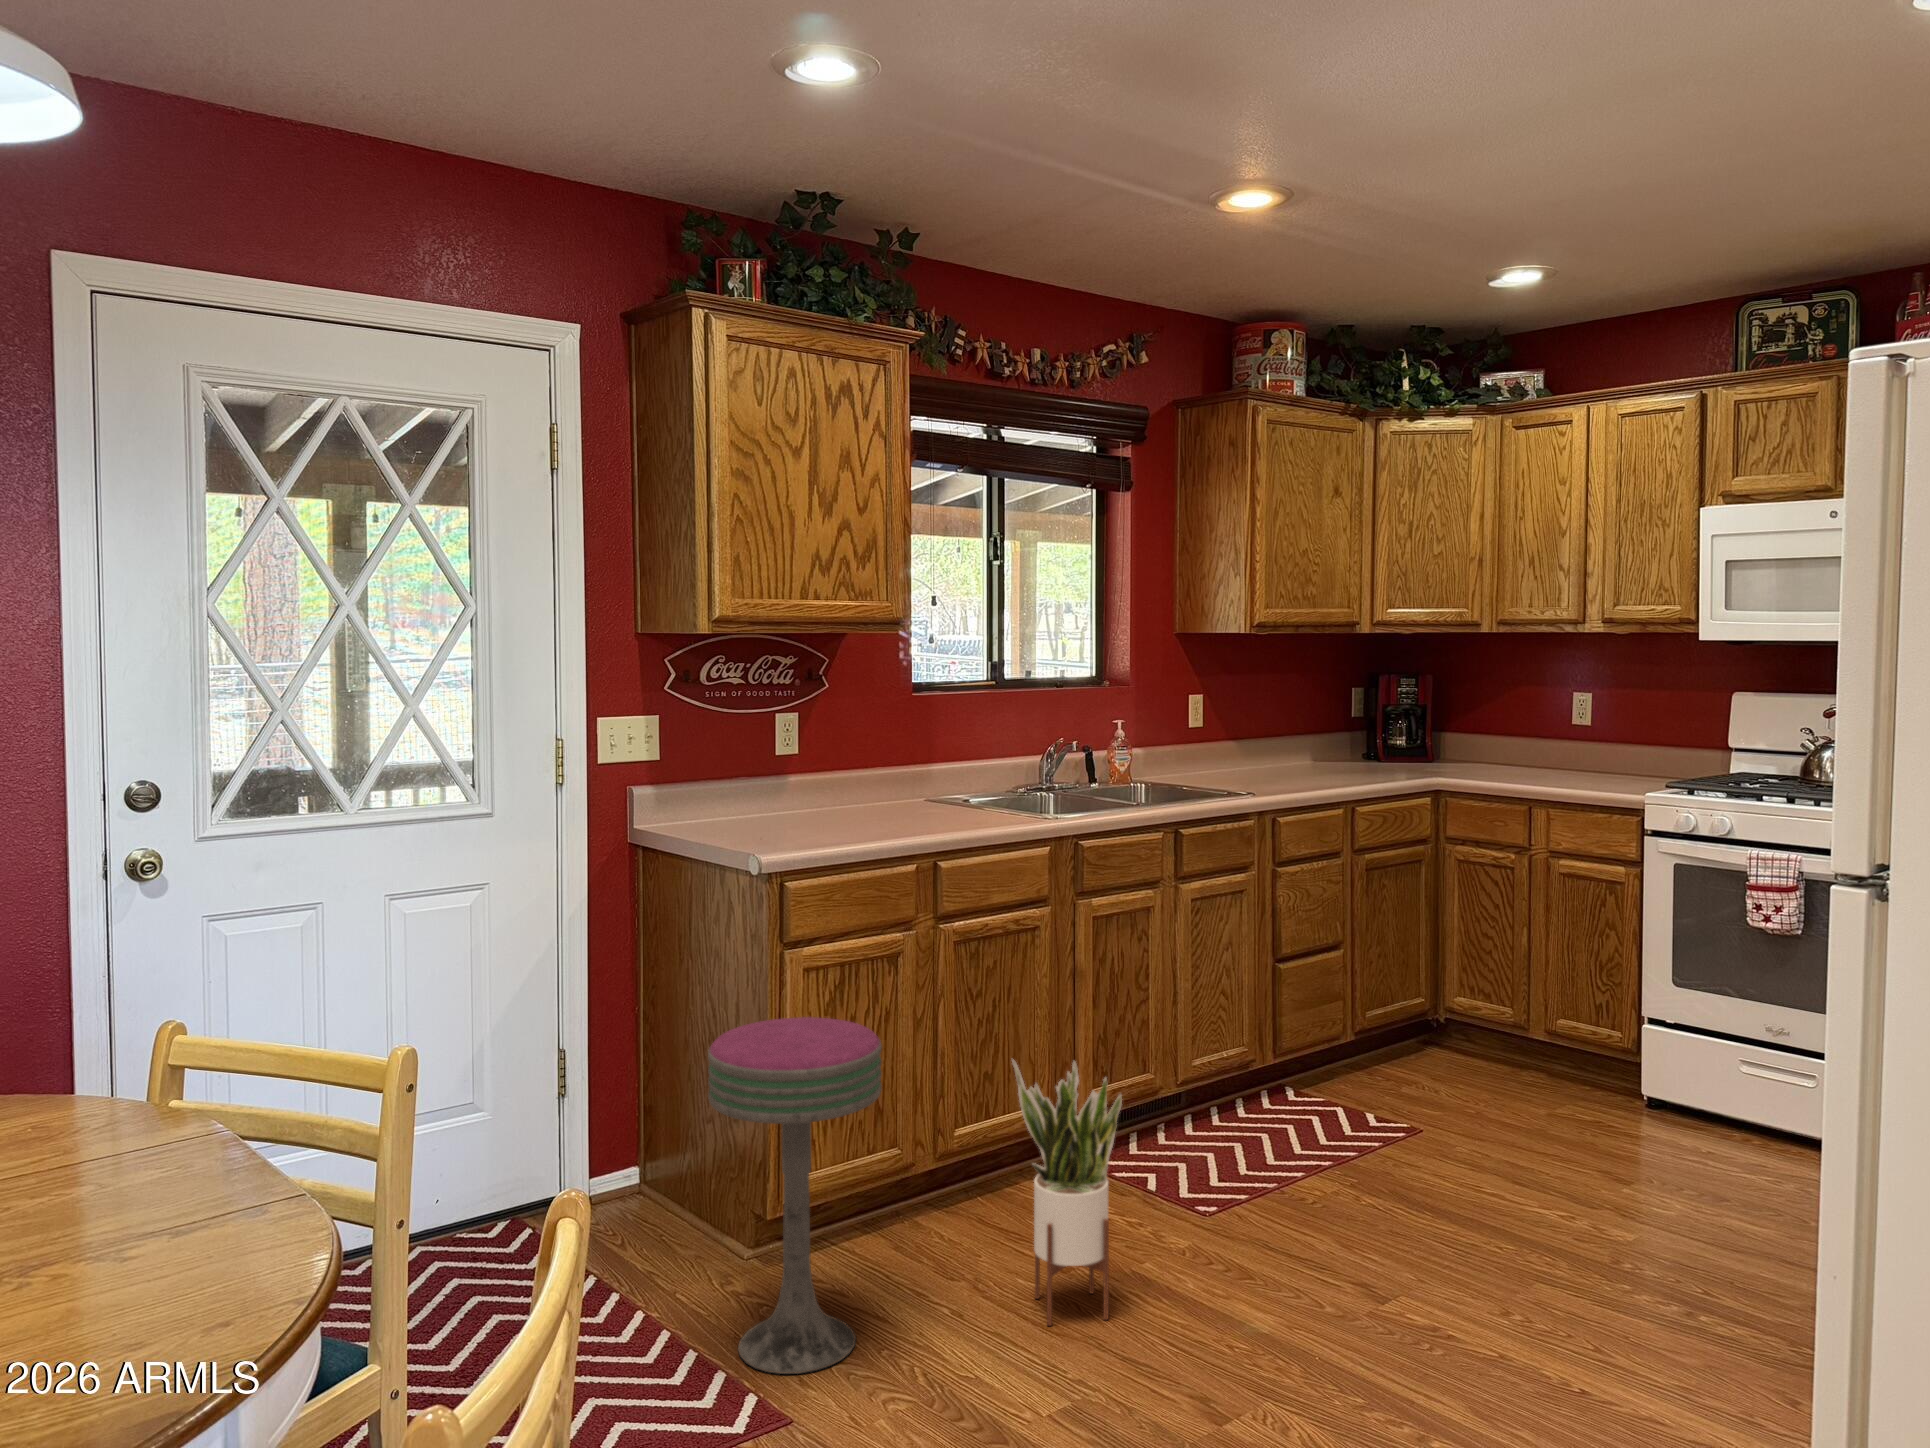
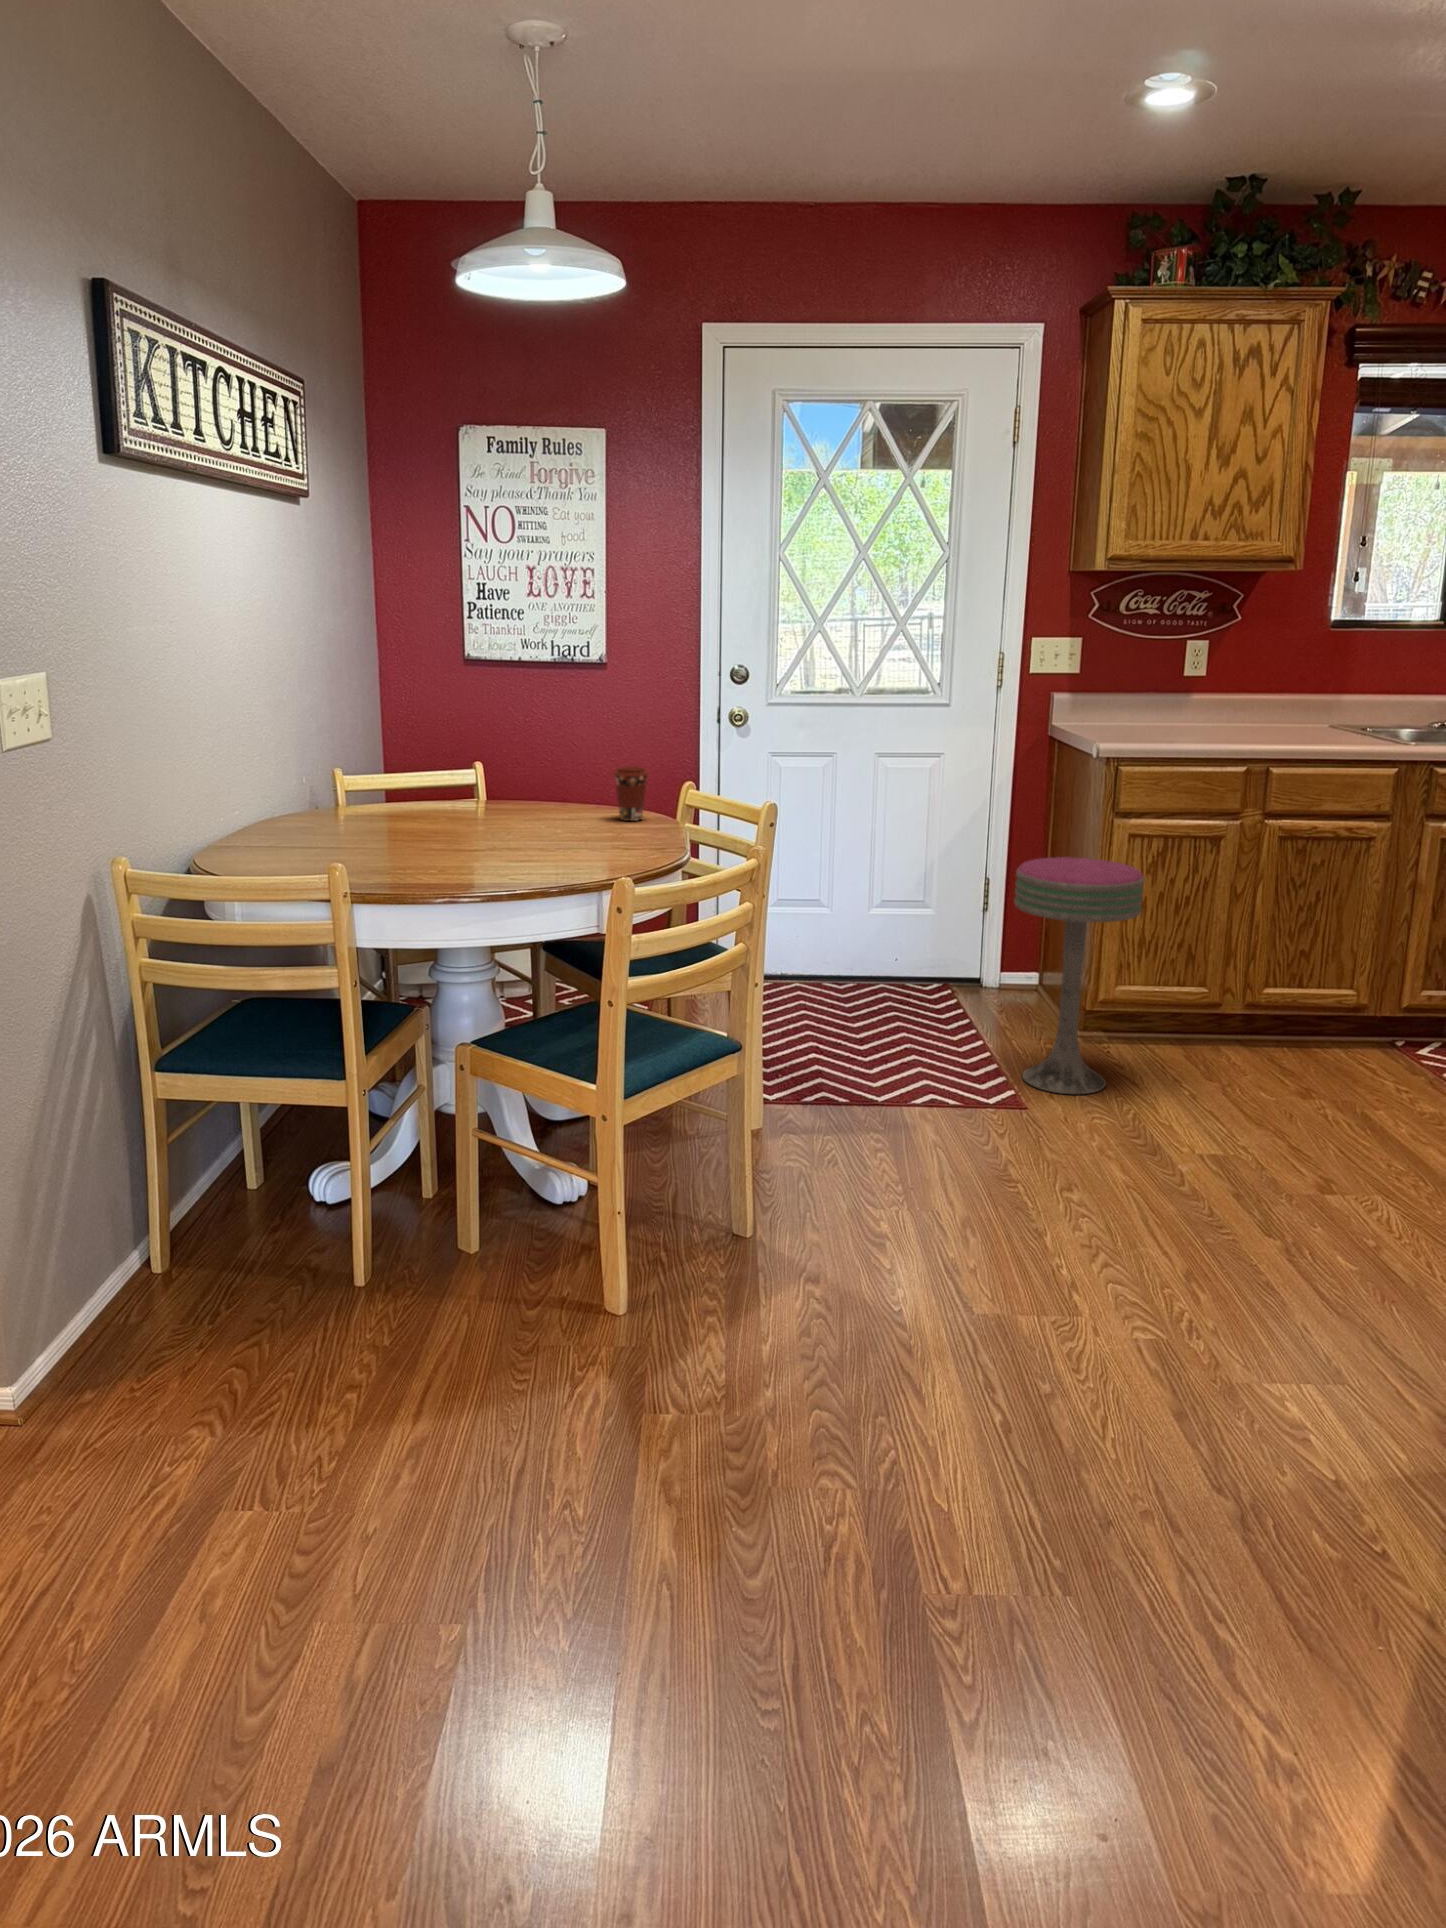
coffee cup: none [62,1032,147,1149] -> present [614,766,648,821]
potted plant: present [1012,1059,1122,1326] -> none [1250,915,1341,1129]

